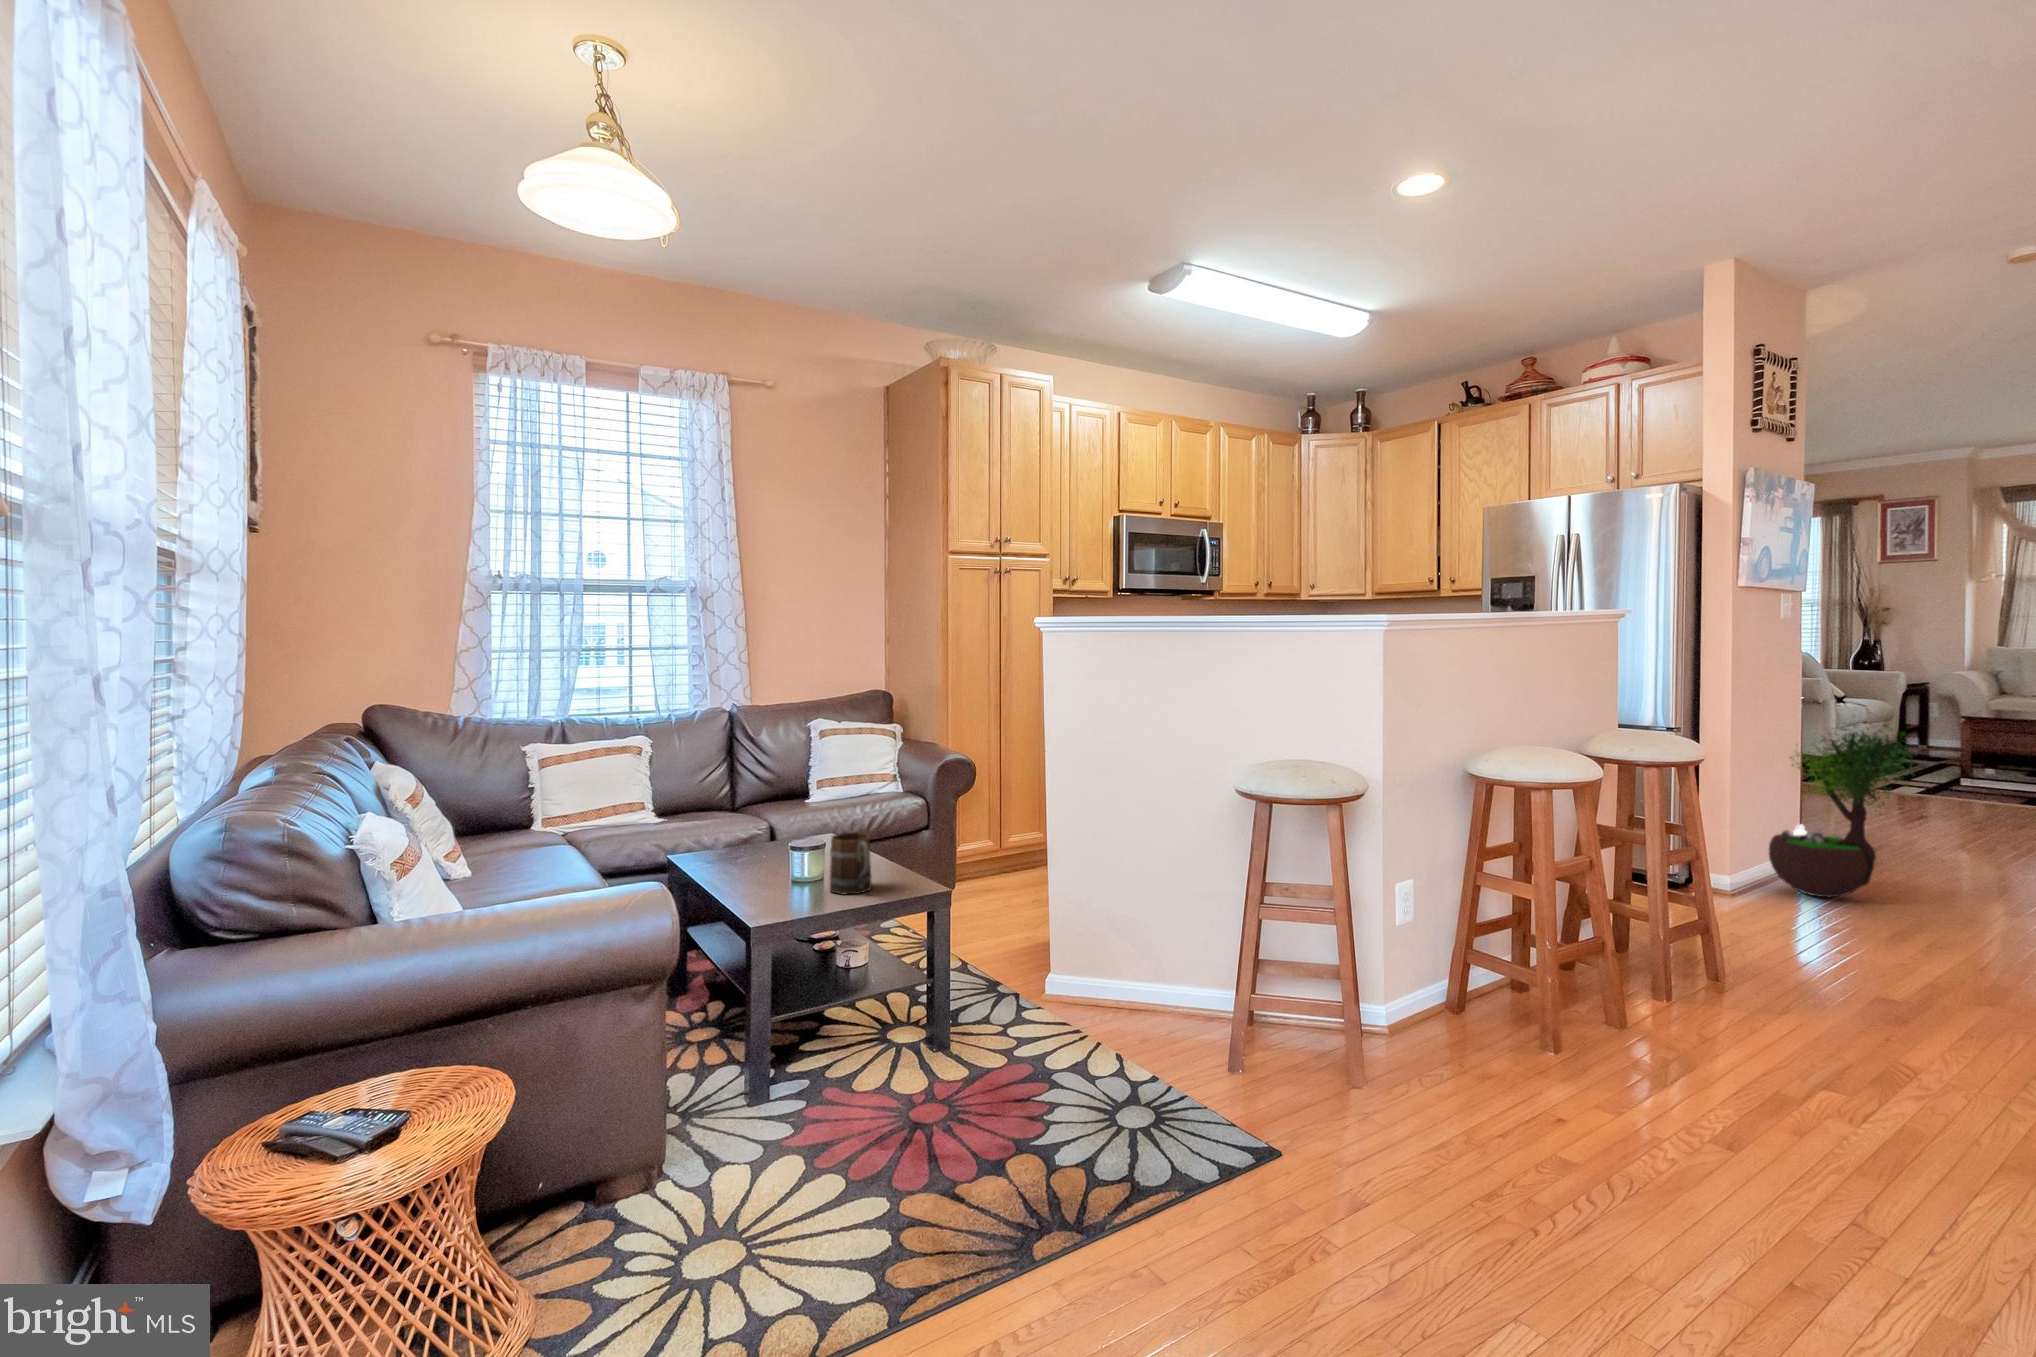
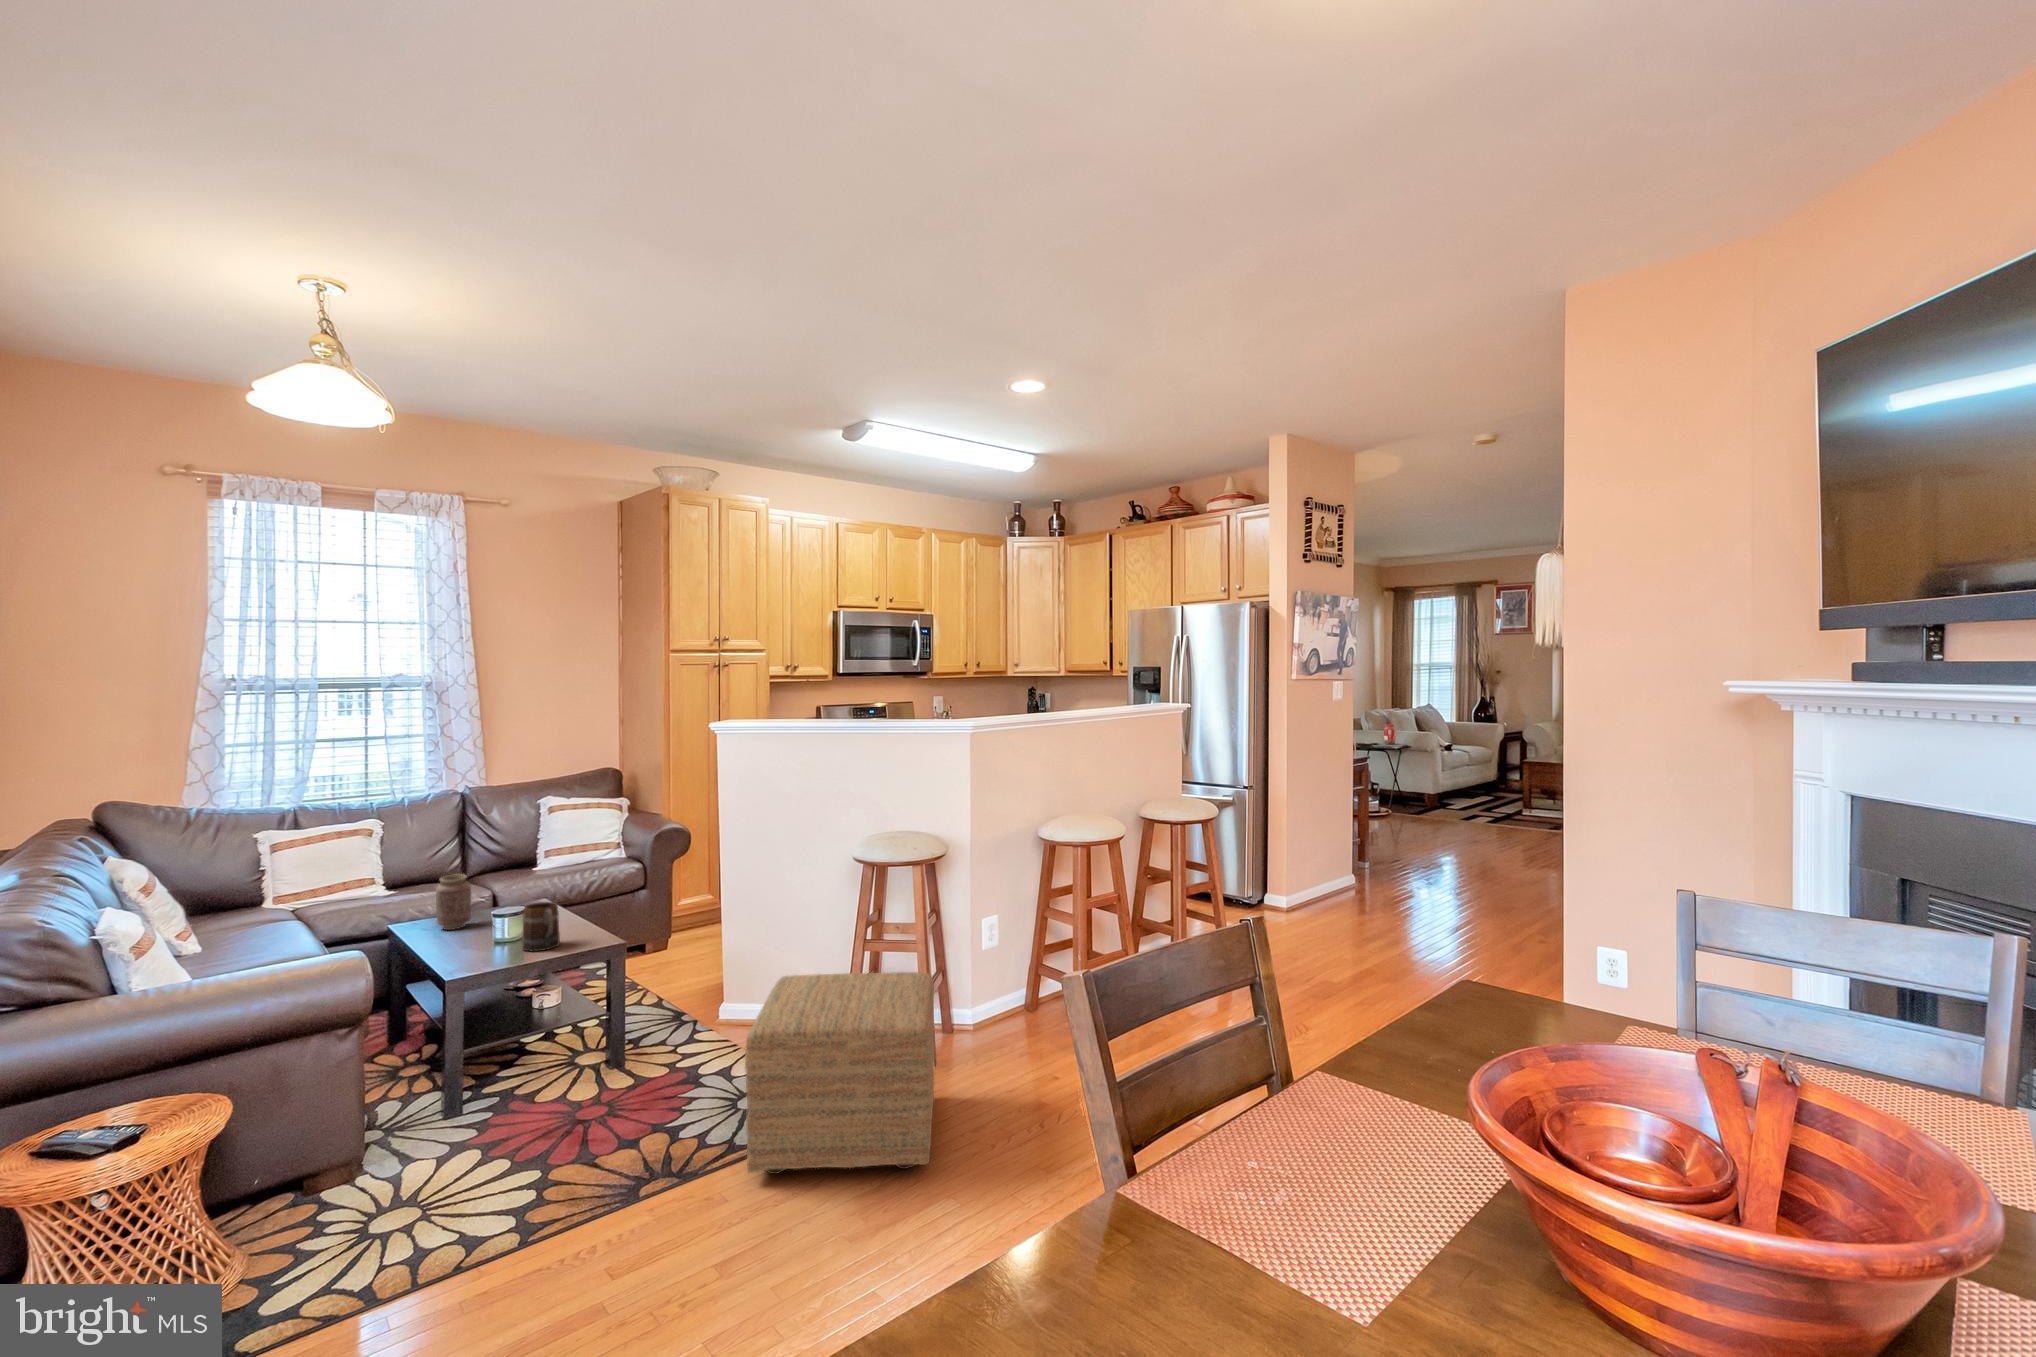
potted tree: present [1769,714,1913,897] -> none [1325,774,1409,912]
vase: none [719,797,757,862] -> present [436,874,471,930]
ottoman: none [1177,948,1484,1265] -> present [745,972,935,1174]

